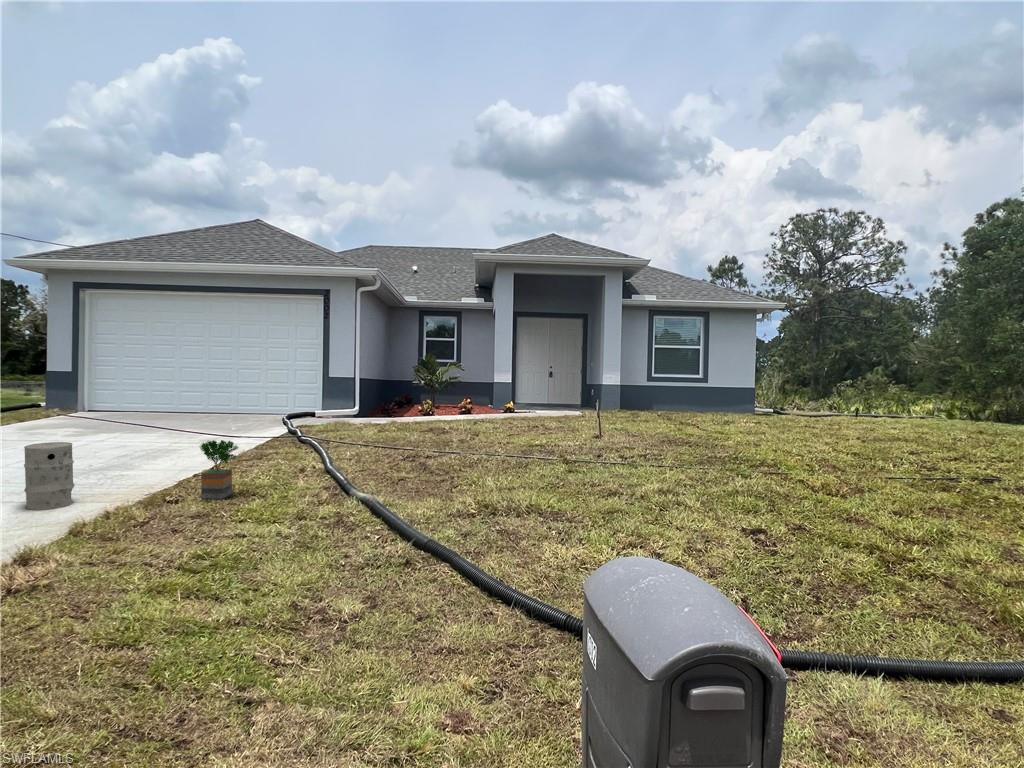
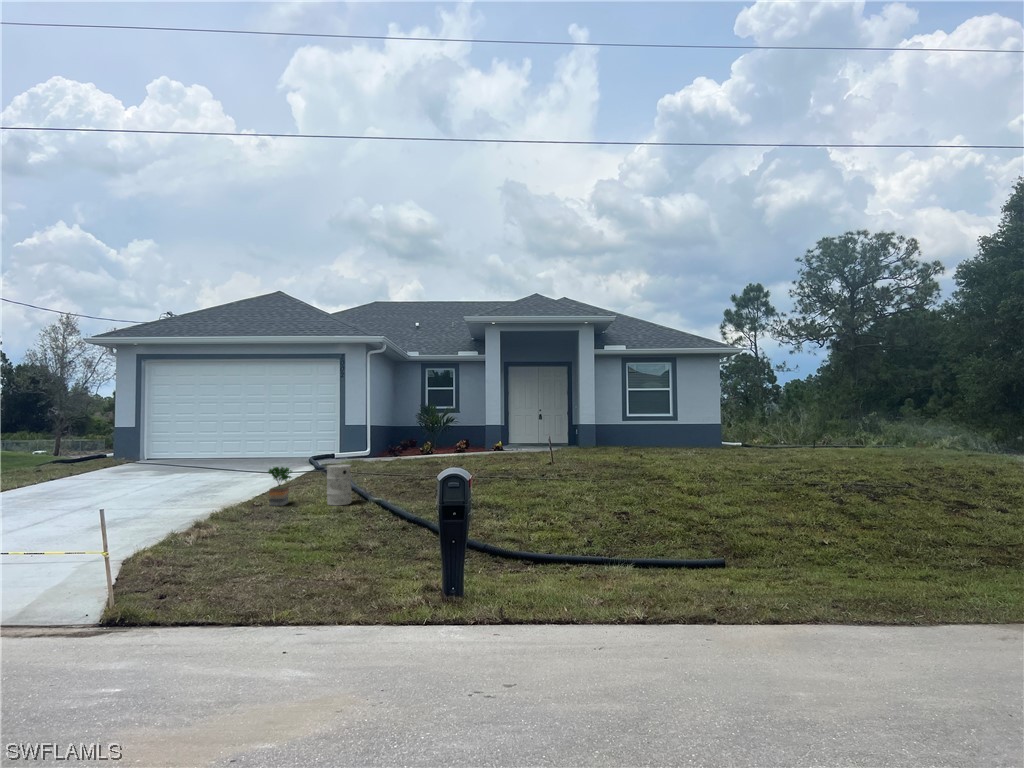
trash can: present [24,442,75,510] -> present [327,464,352,505]

